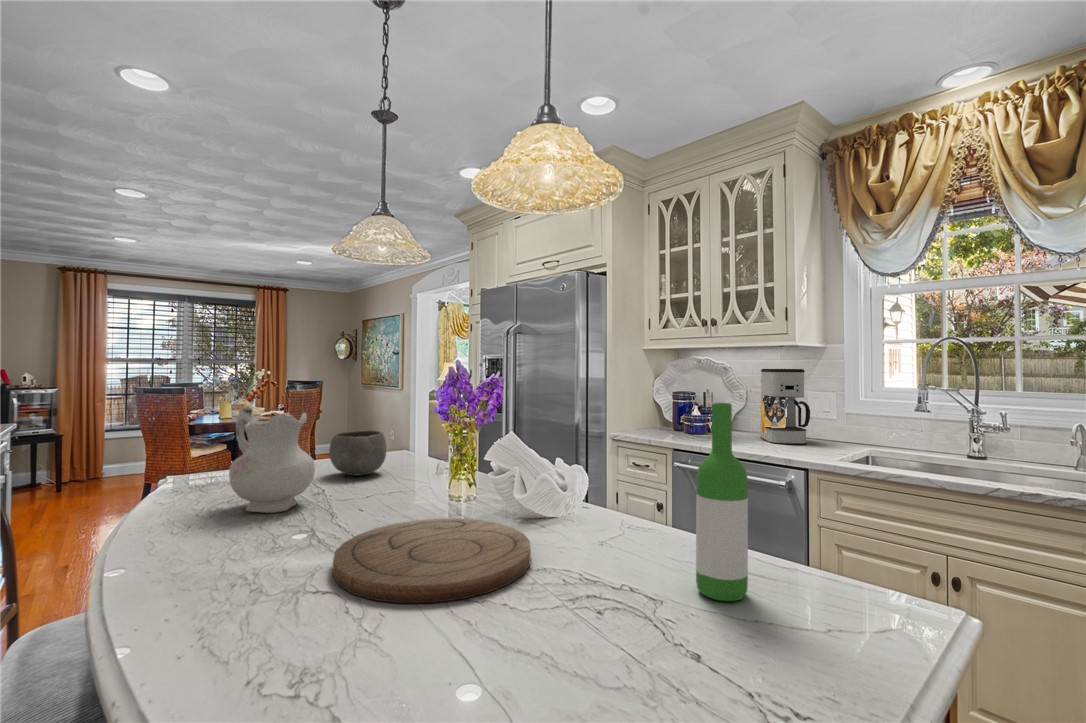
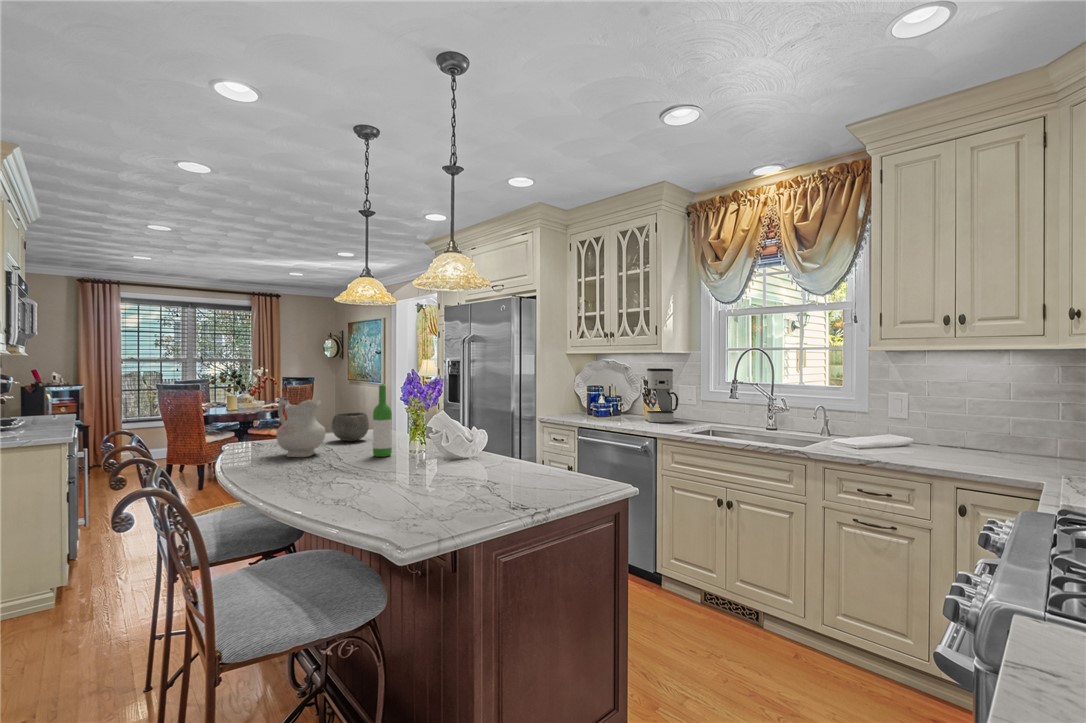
wine bottle: present [696,403,748,601] -> present [373,385,392,457]
cutting board: present [333,519,531,603] -> none [342,456,442,484]

